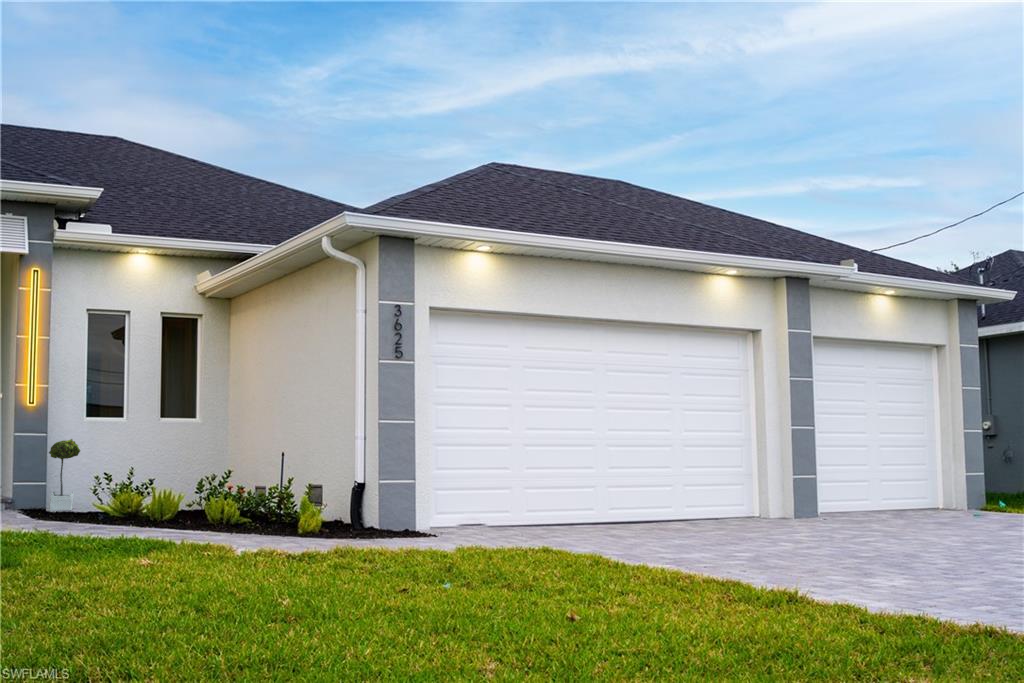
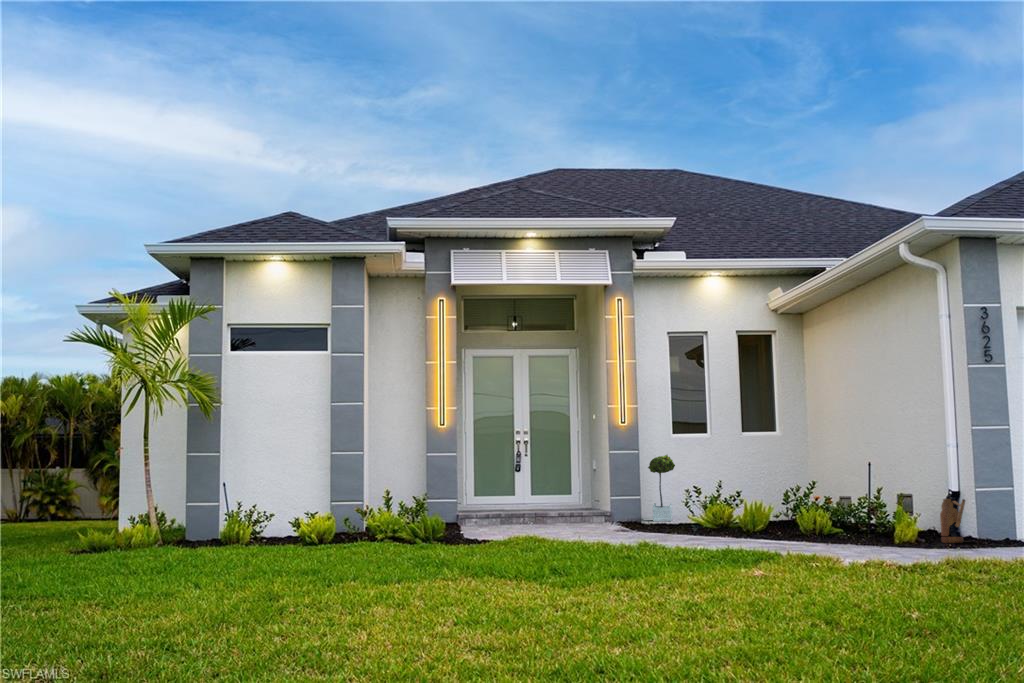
watering can: none [344,487,369,530] -> present [940,498,965,543]

